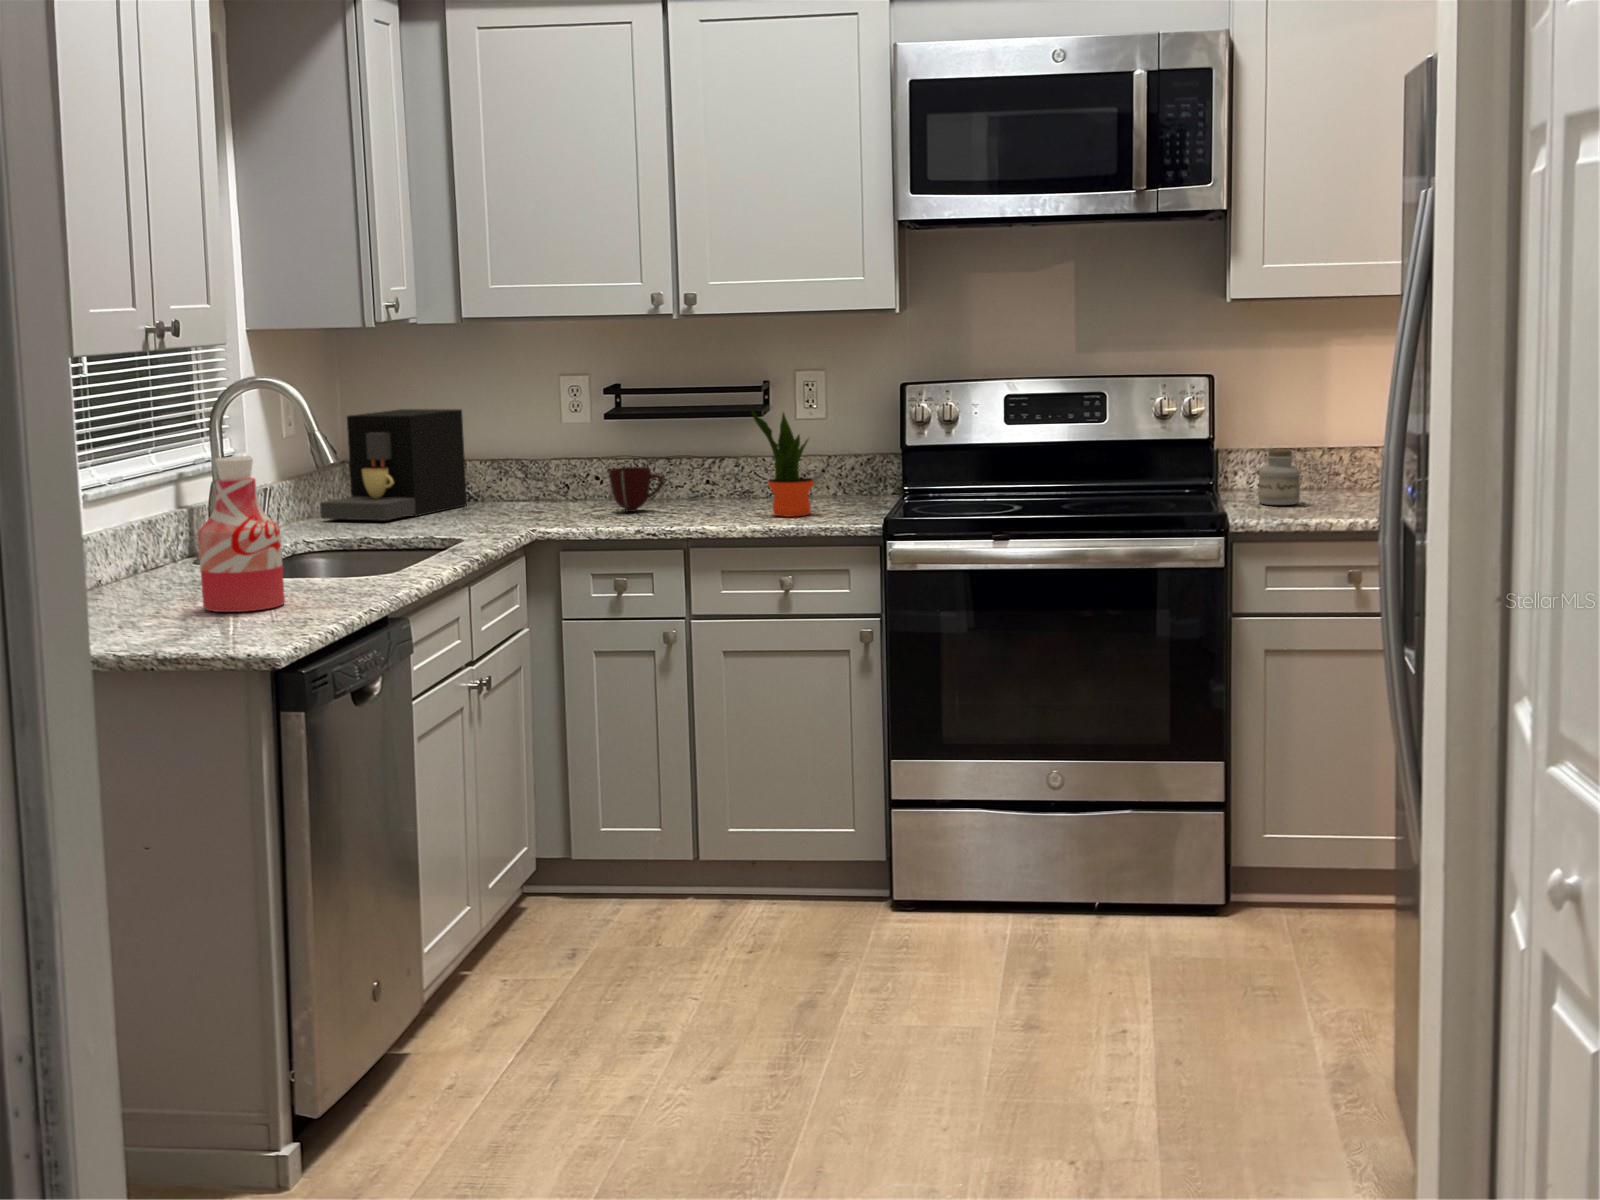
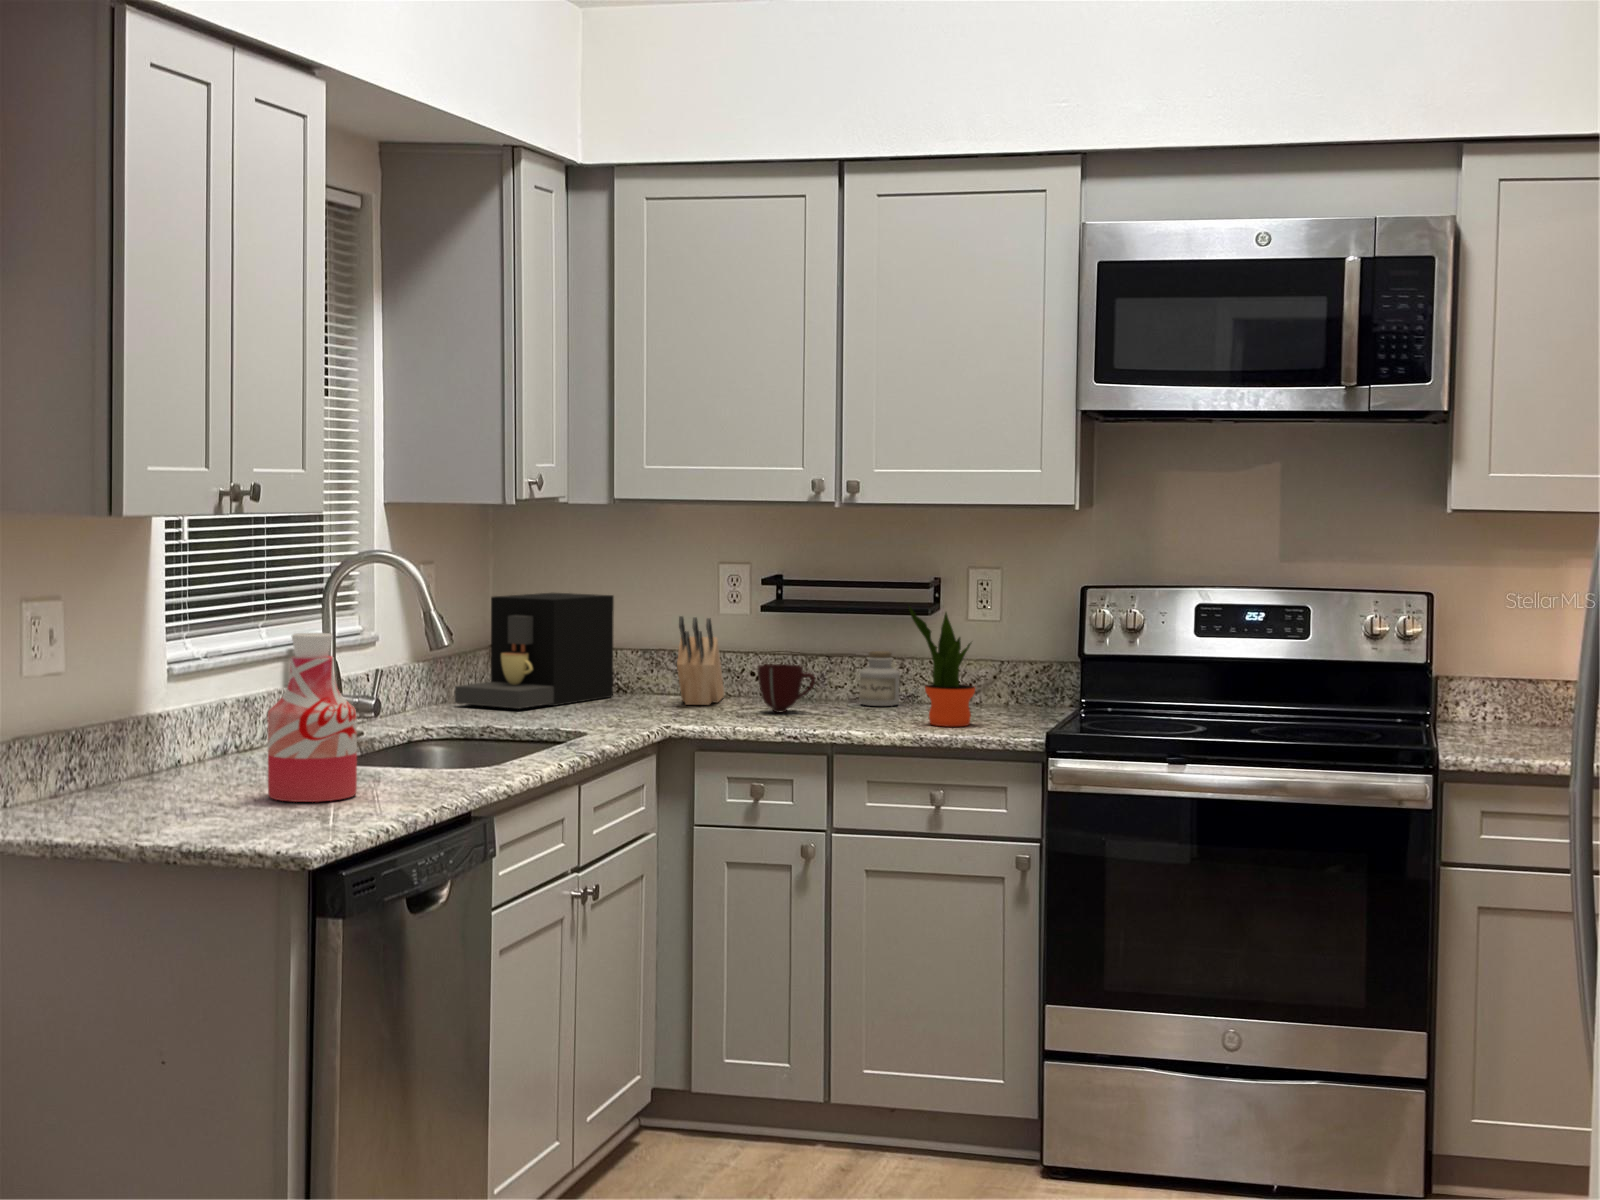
knife block: none [530,426,572,509] -> present [677,616,724,705]
jar: present [1259,449,1300,505] -> present [860,651,900,706]

